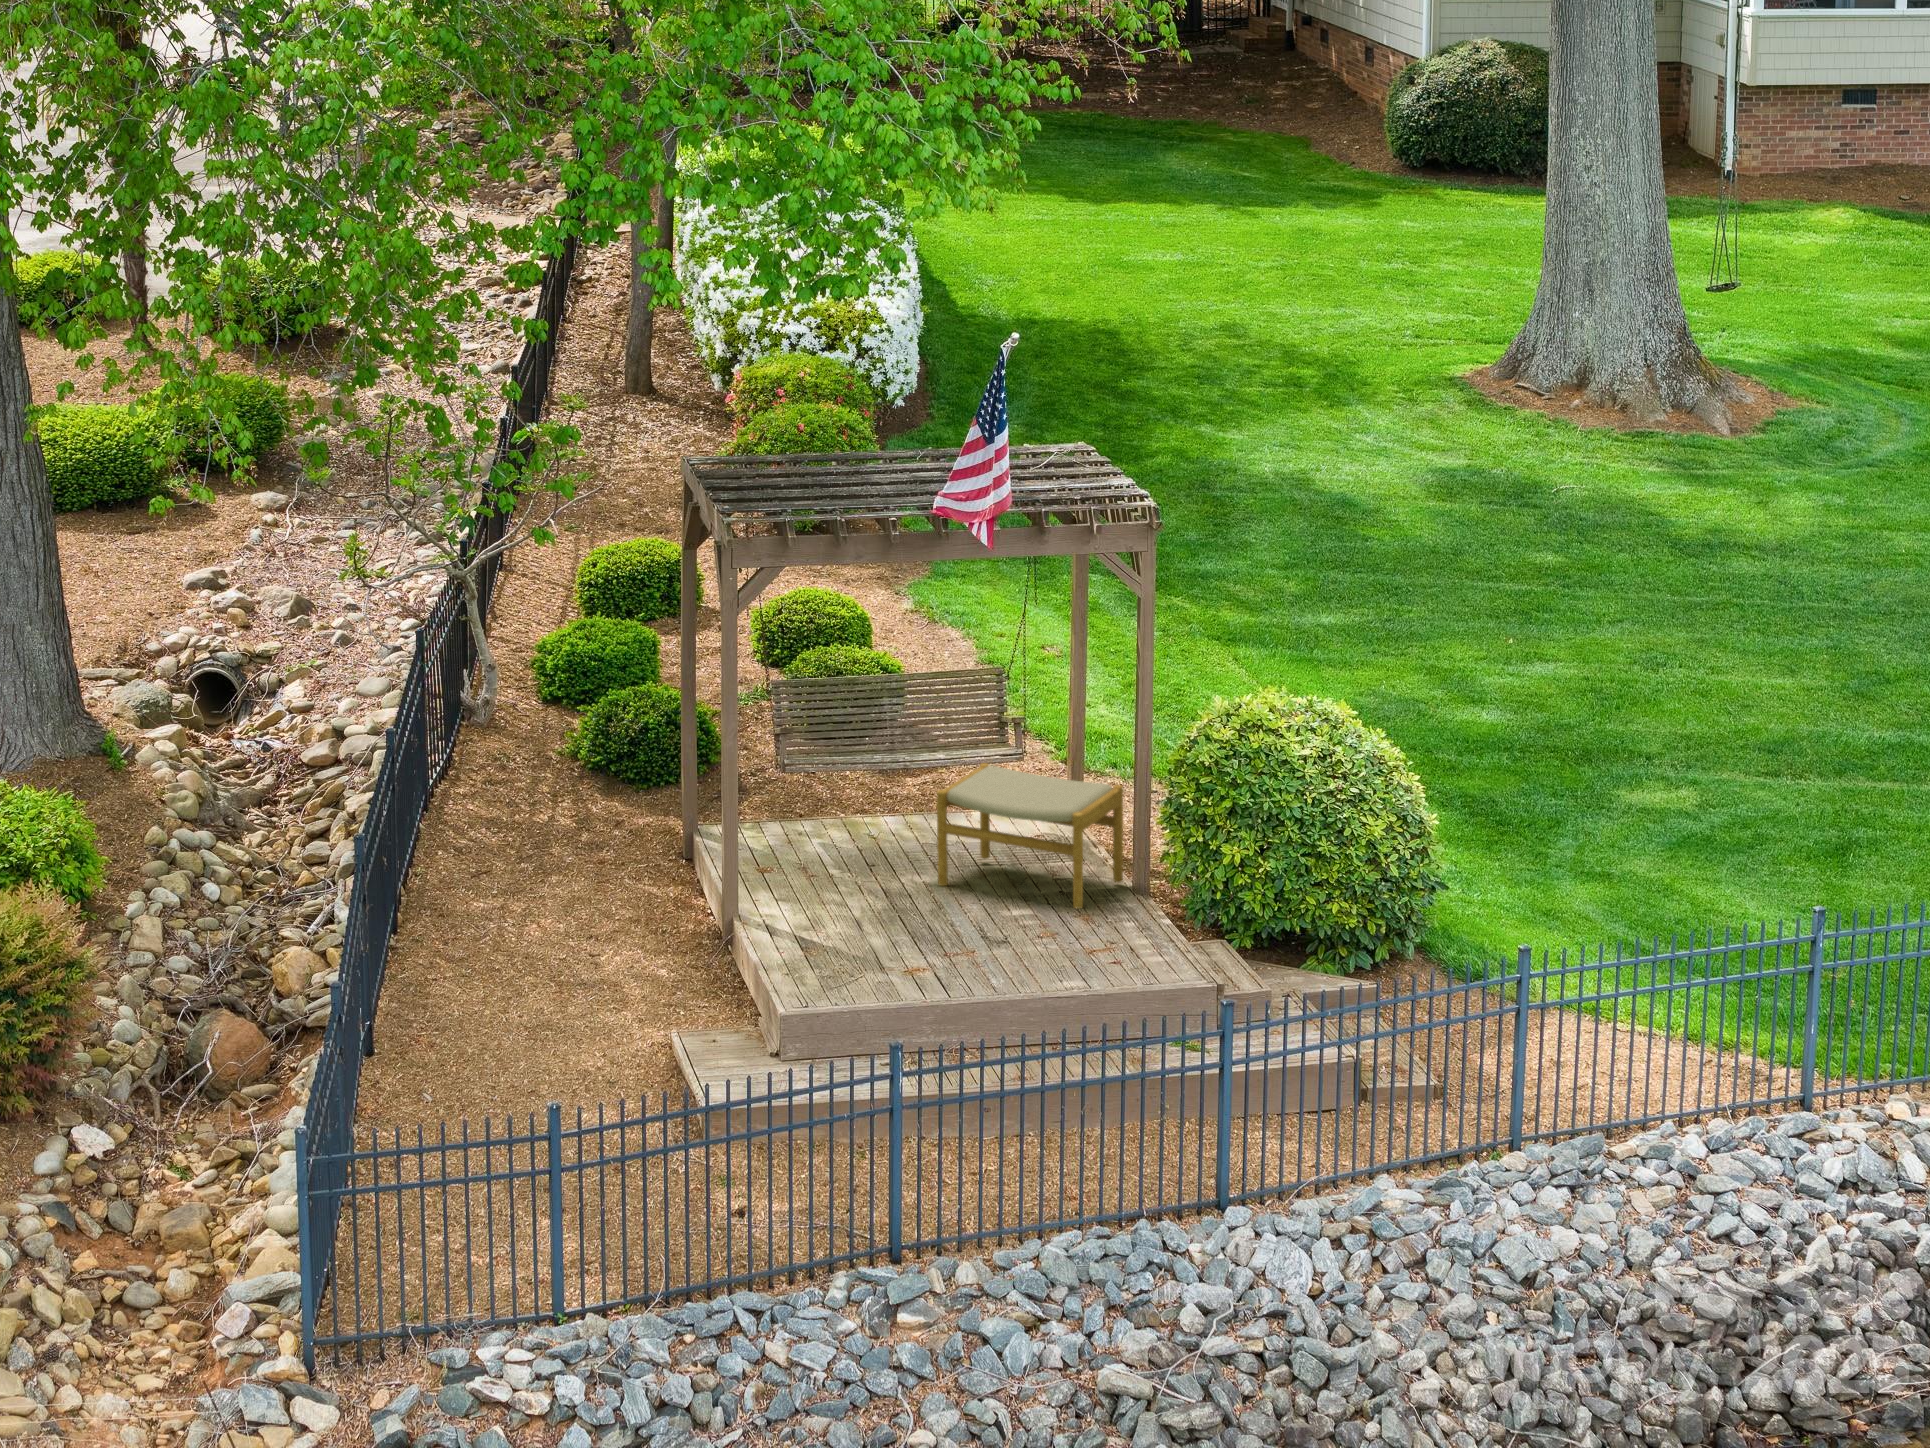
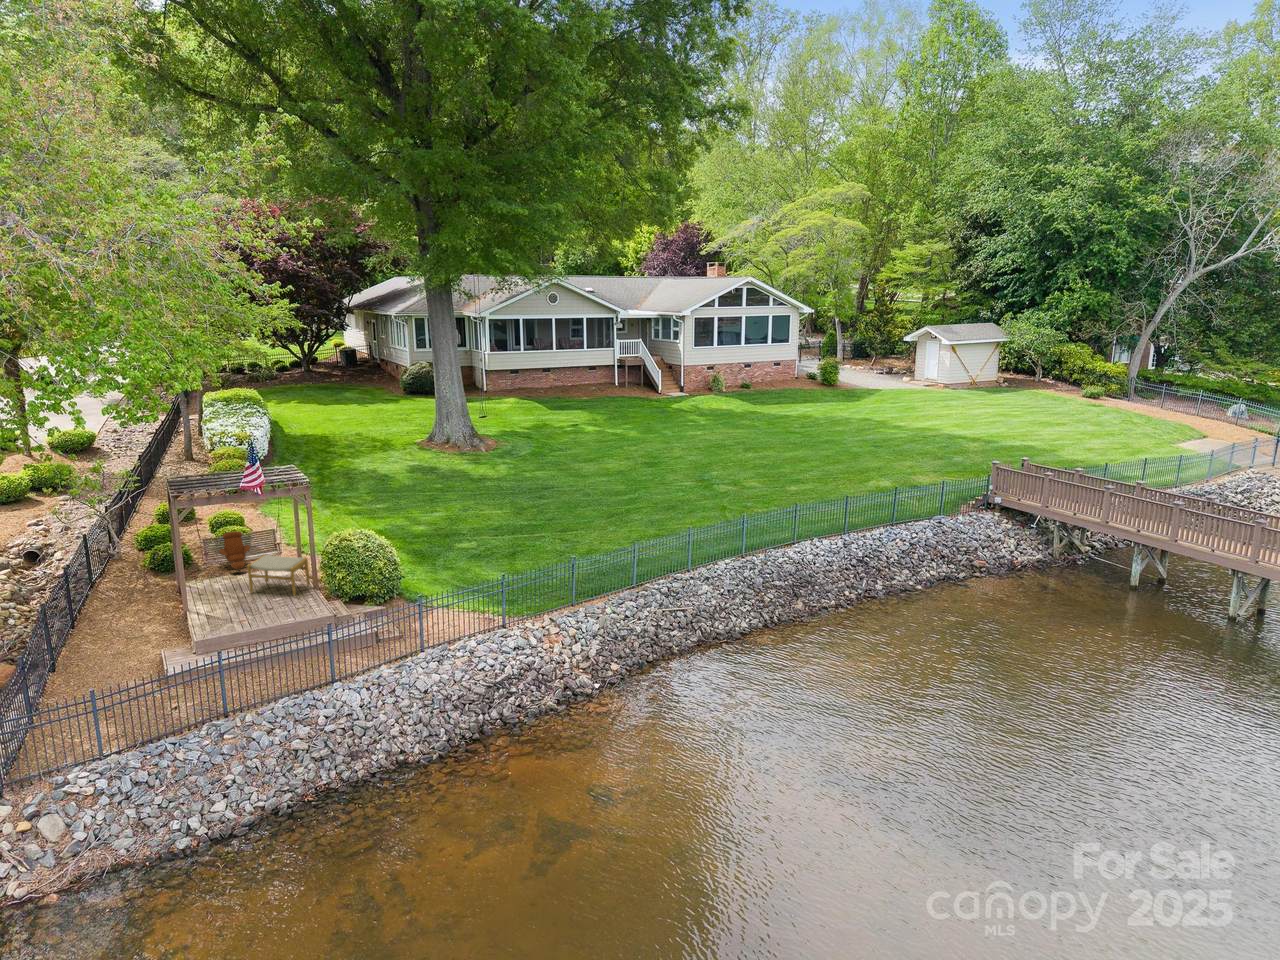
lounge chair: none [833,684,927,838] -> present [219,531,250,575]

